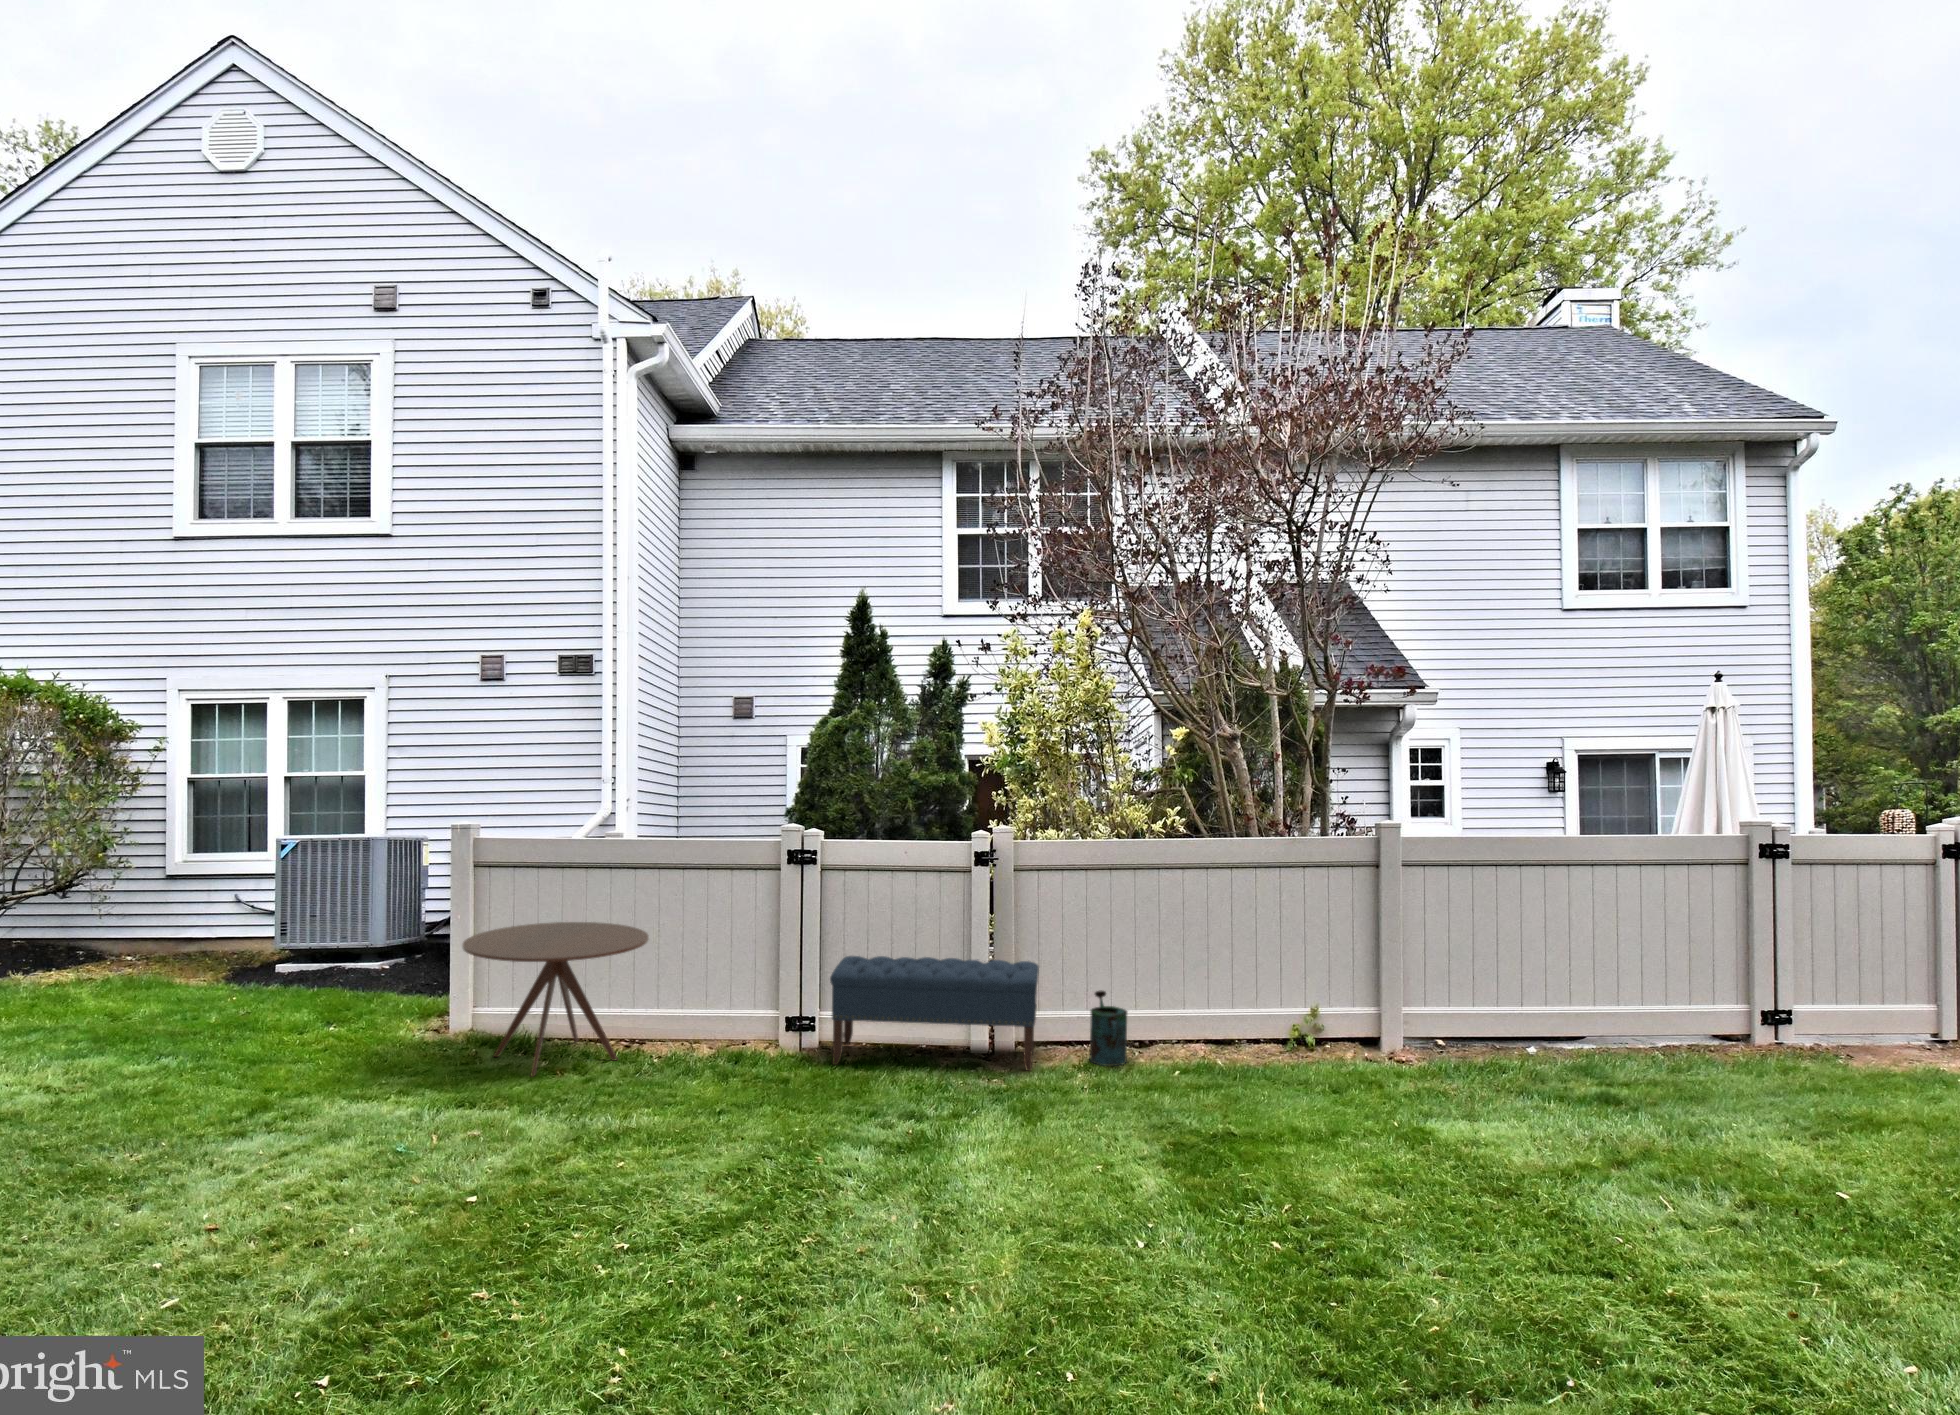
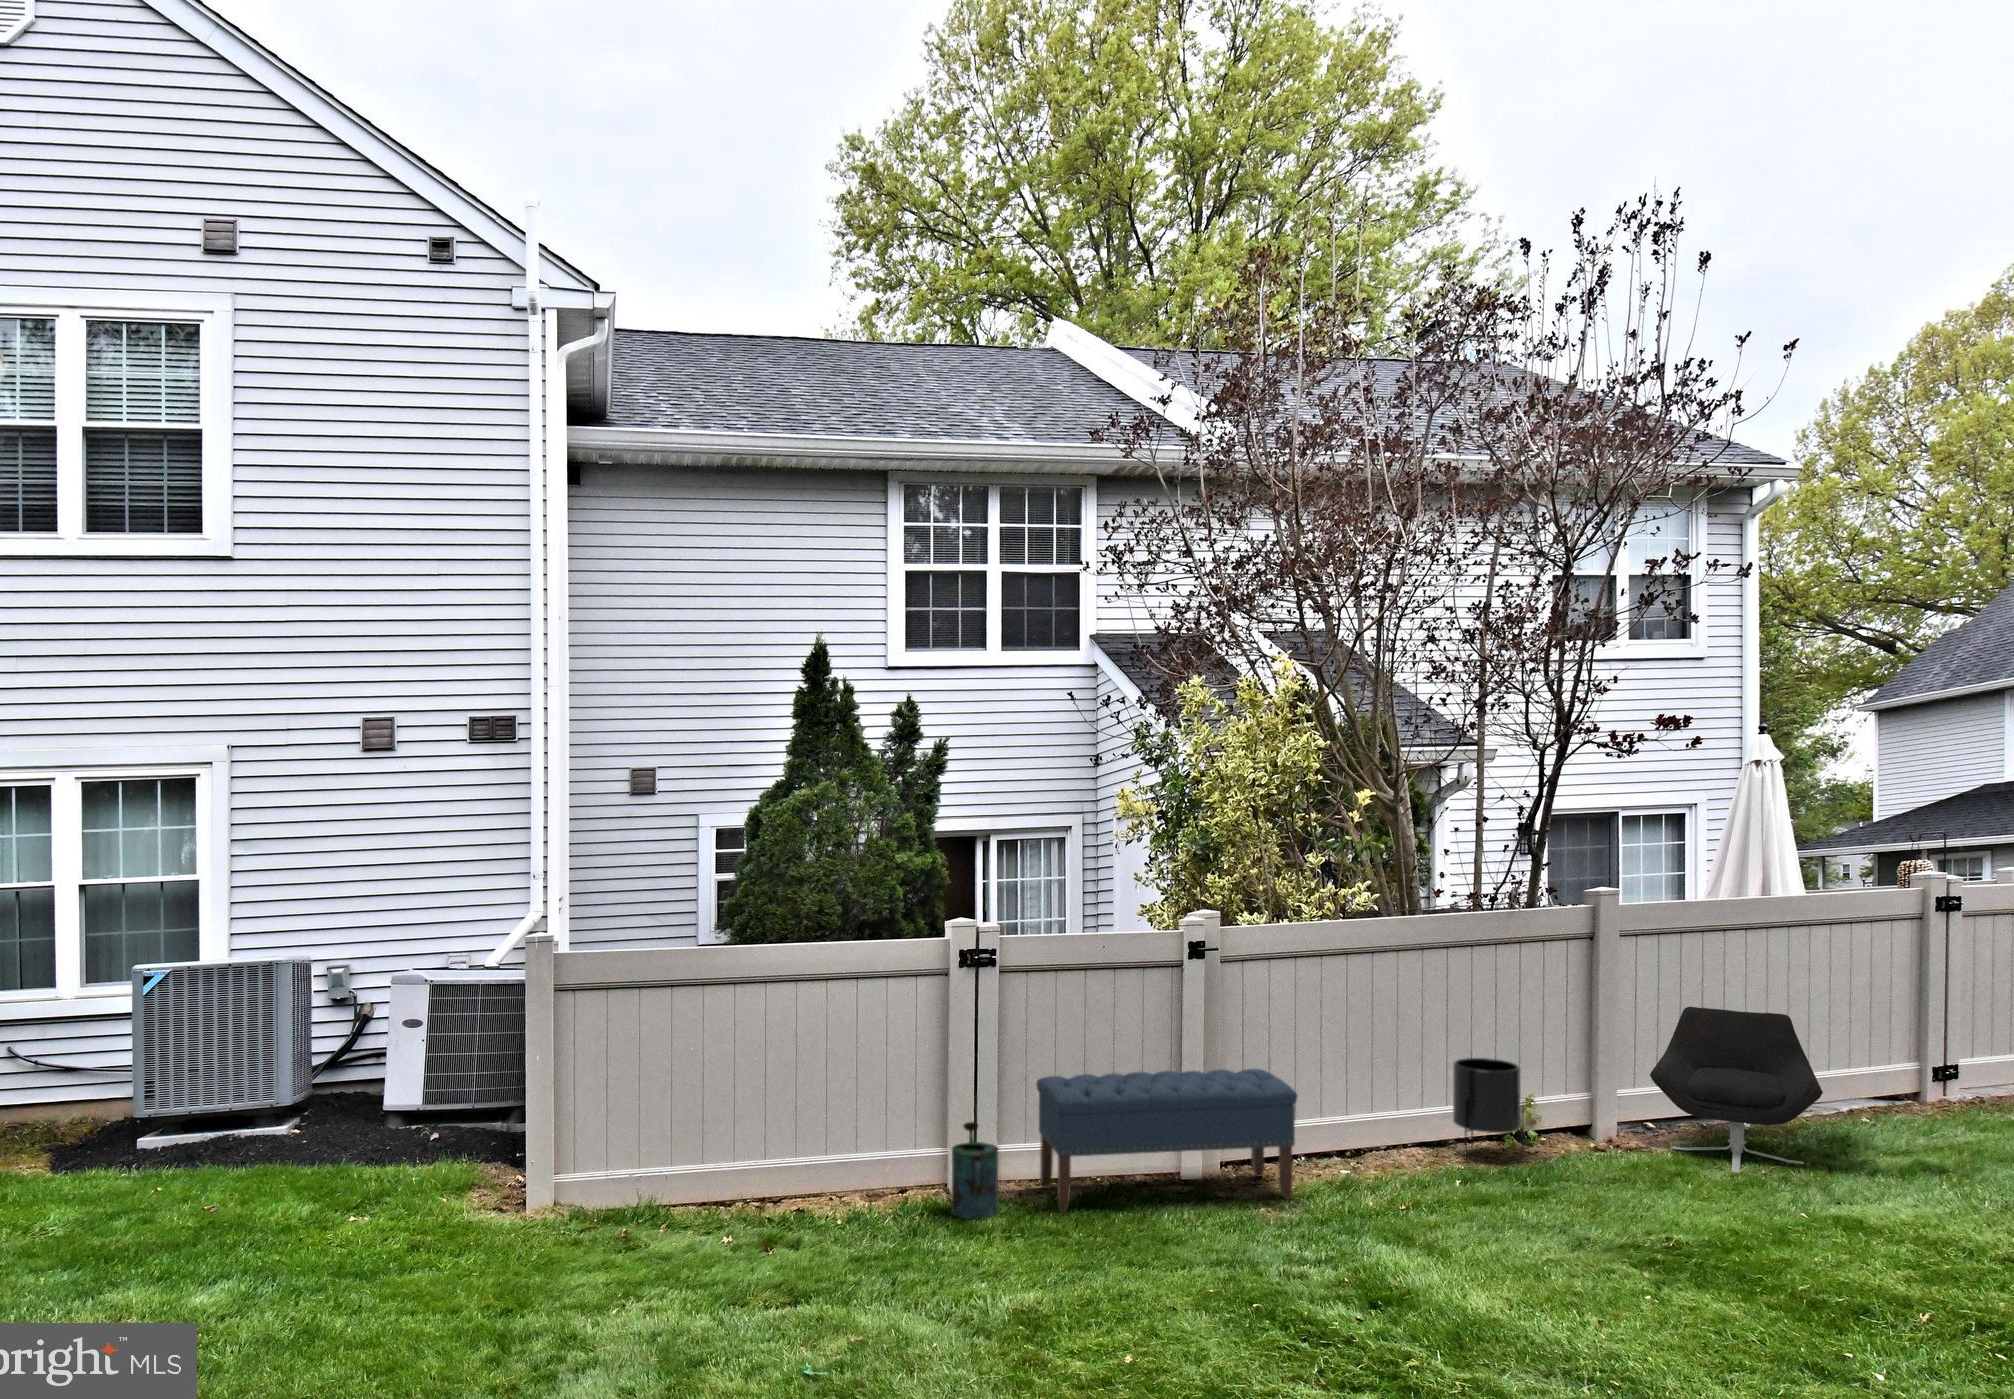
round table: present [462,922,649,1077] -> none [595,1055,829,1264]
lounge chair: none [1406,933,1574,1085] -> present [1650,1007,1823,1172]
planter: none [1223,966,1281,1059] -> present [1453,1058,1524,1162]
watering can: present [1090,990,1127,1066] -> present [952,1122,998,1219]

